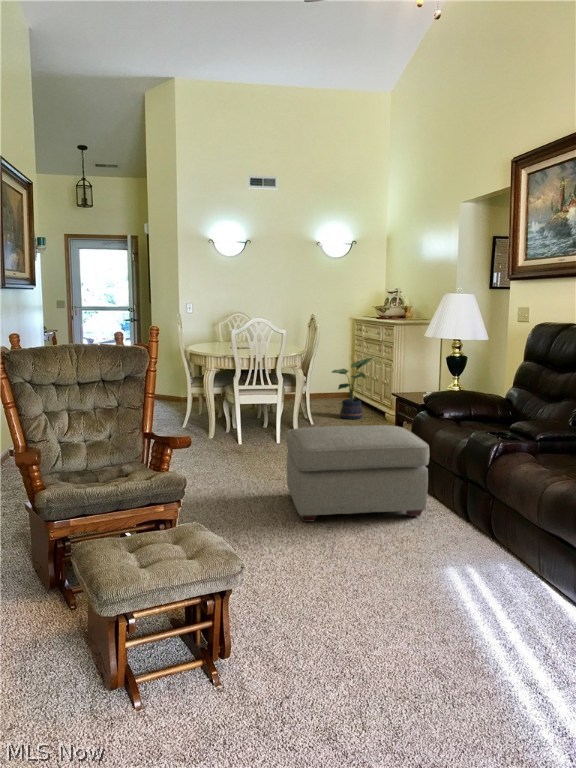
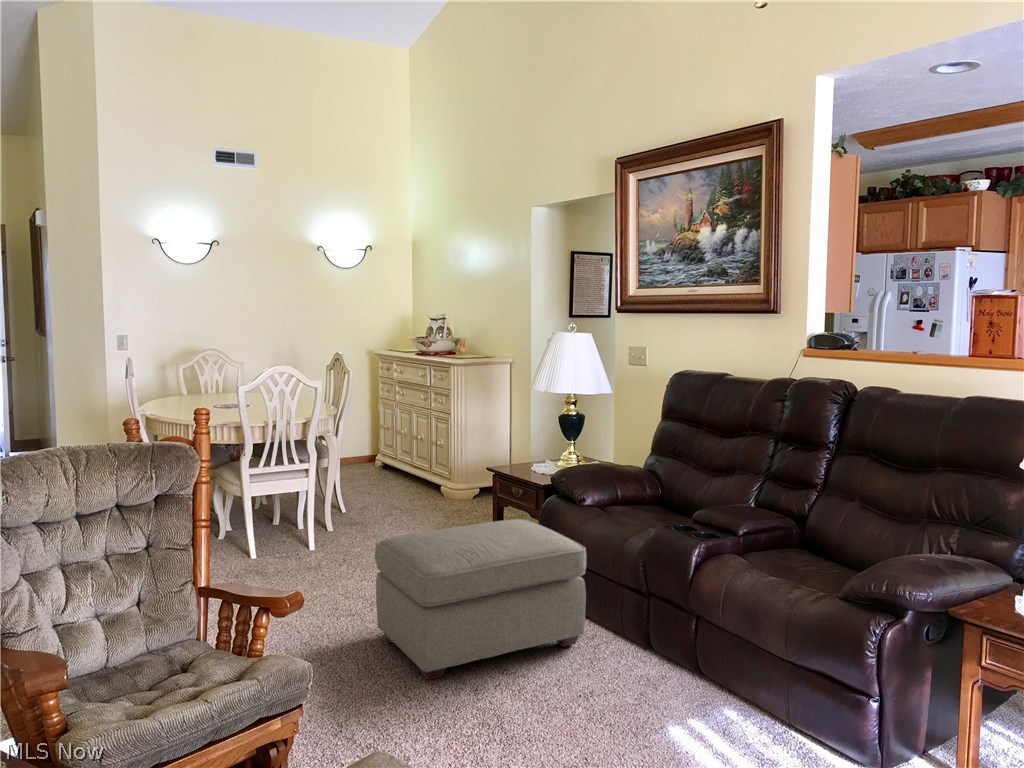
potted plant: present [332,358,372,419] -> none [361,410,418,499]

